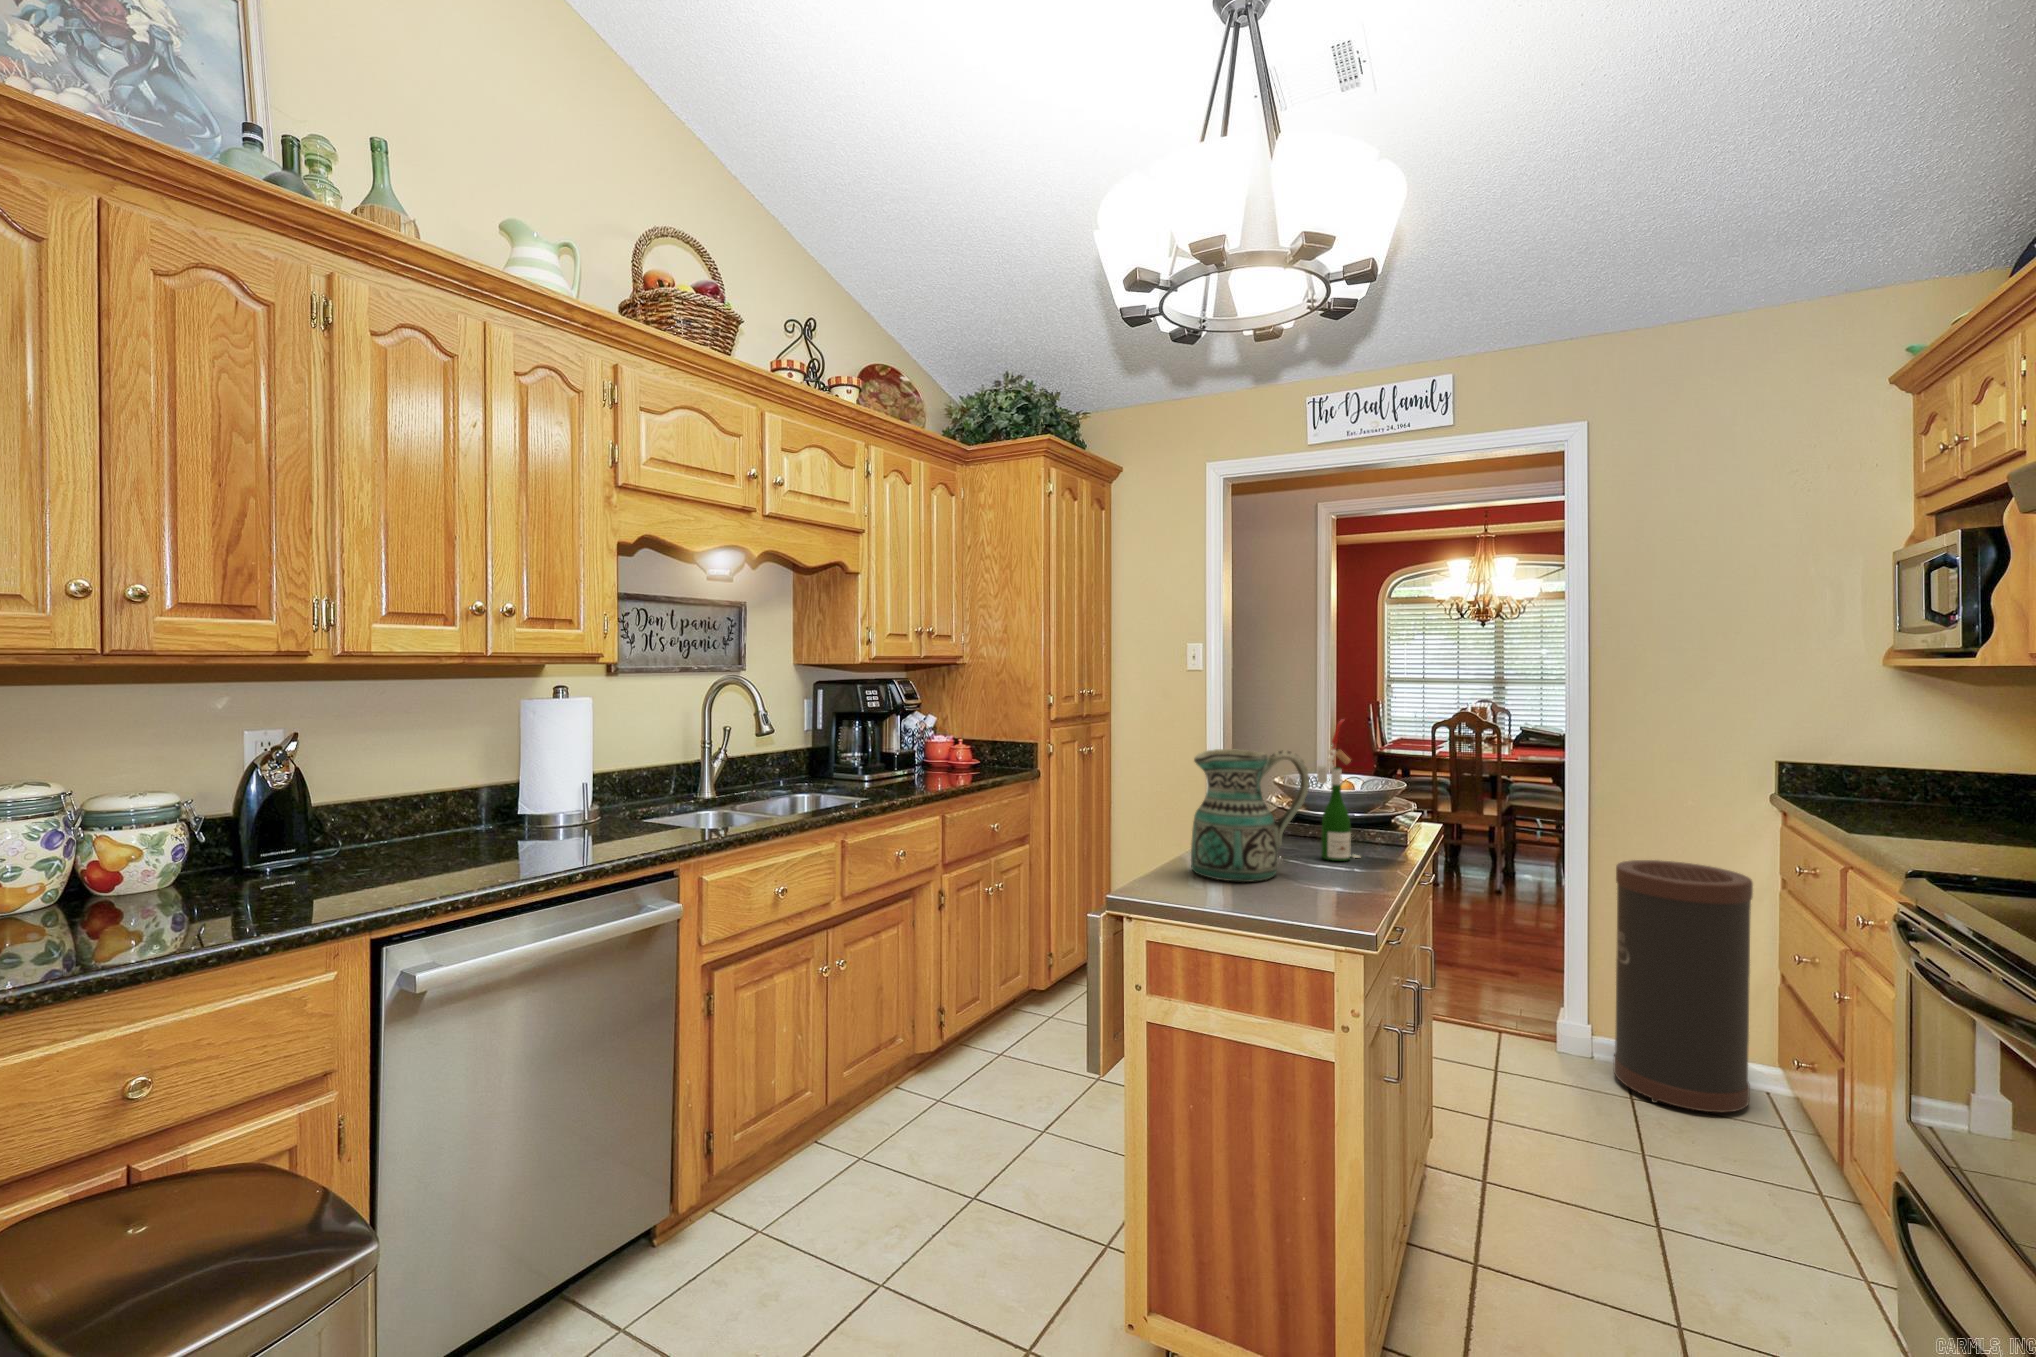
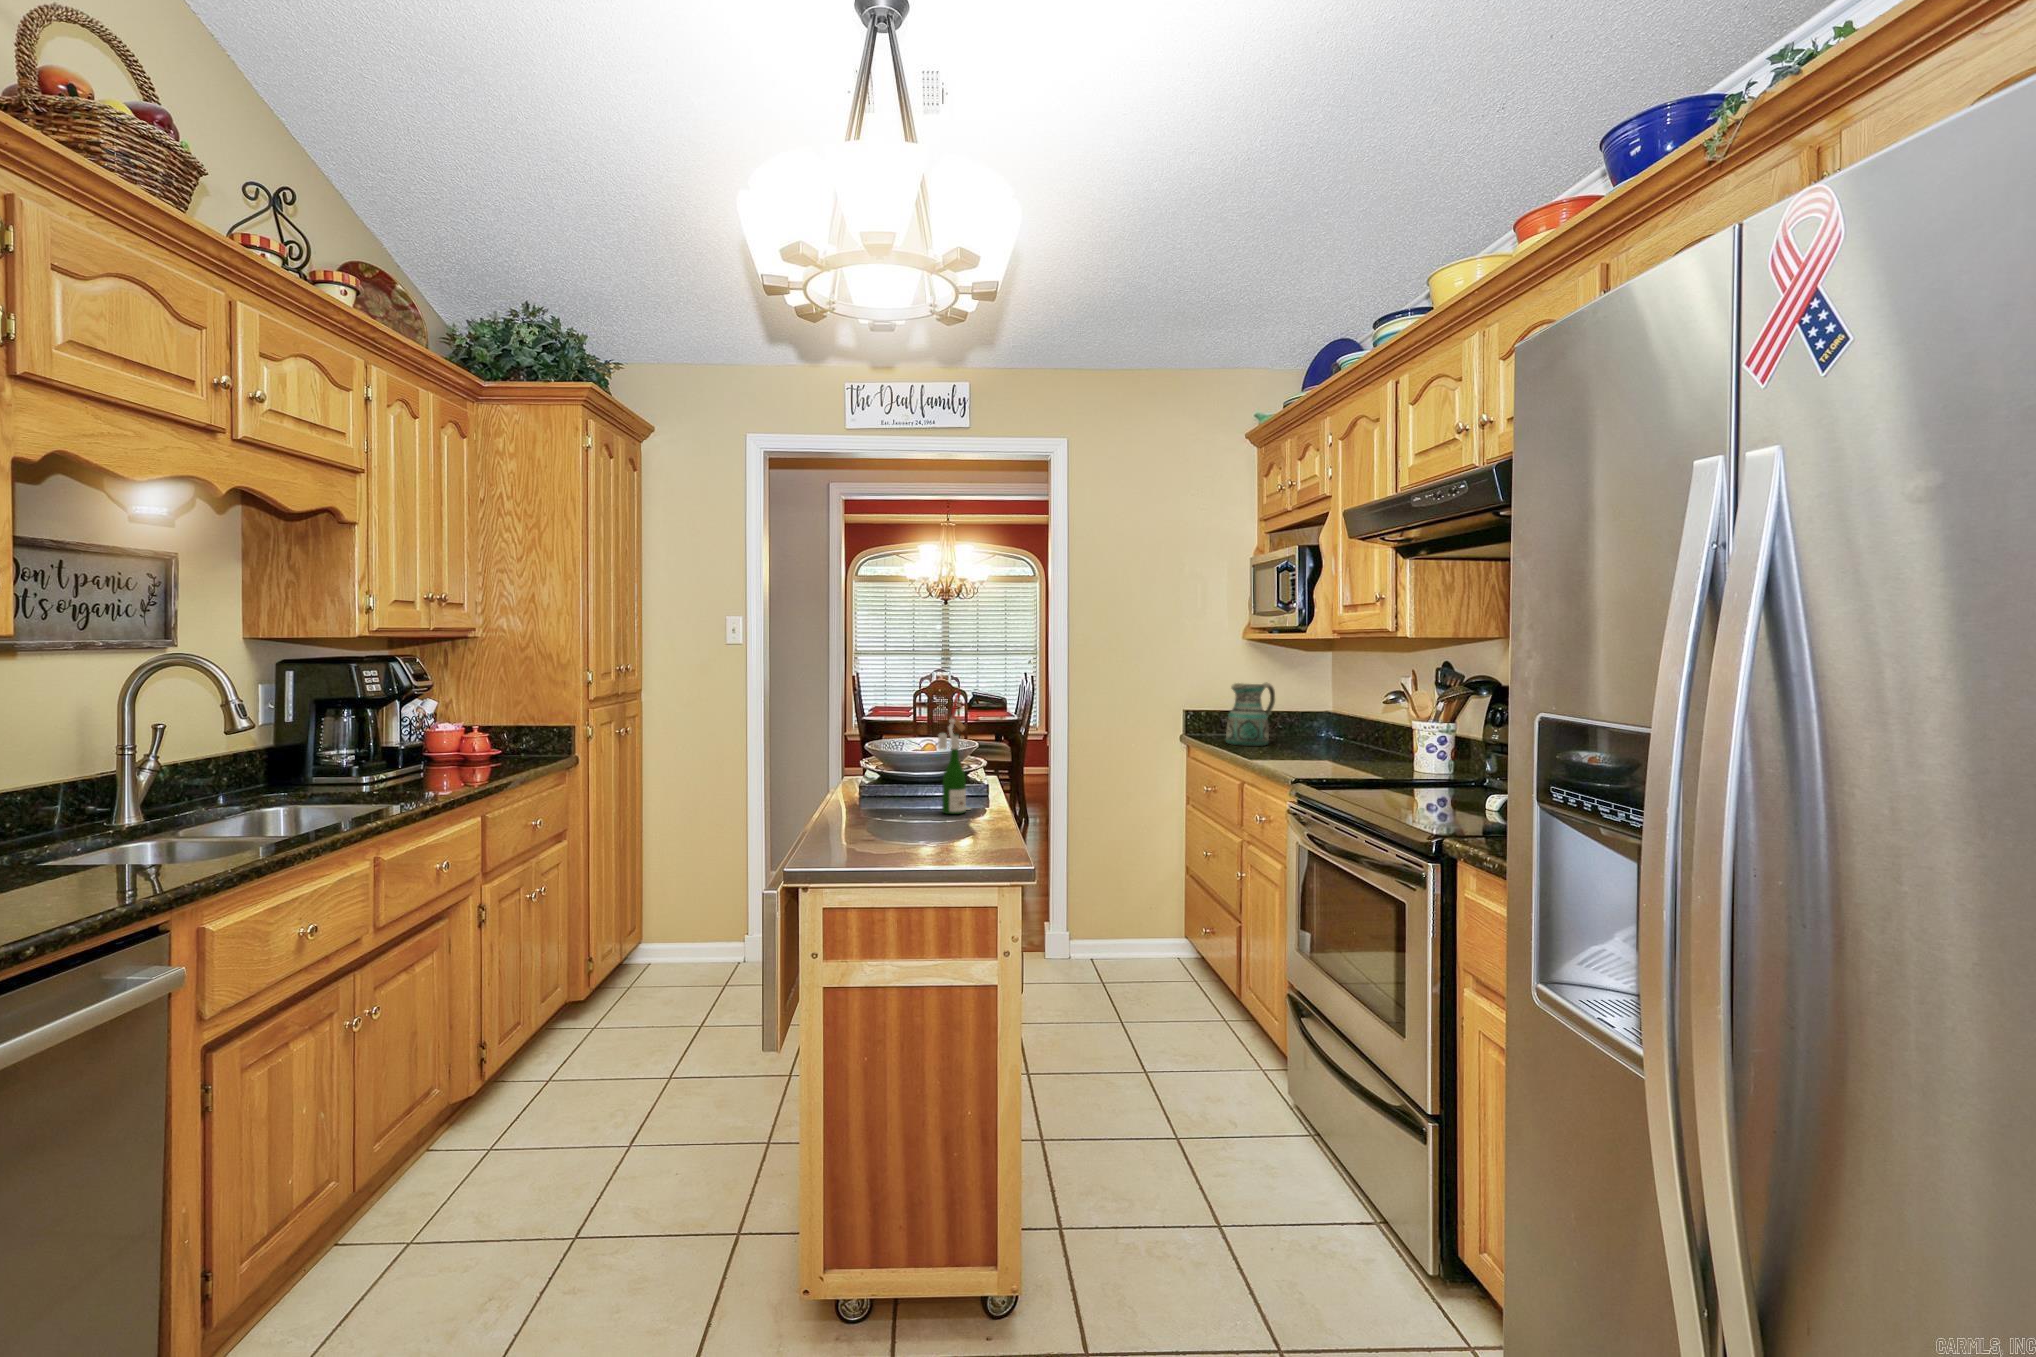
ceramic pitcher: present [1191,749,1309,882] -> present [1226,683,1275,746]
trash can: present [1614,860,1753,1112] -> none [1091,792,1177,975]

